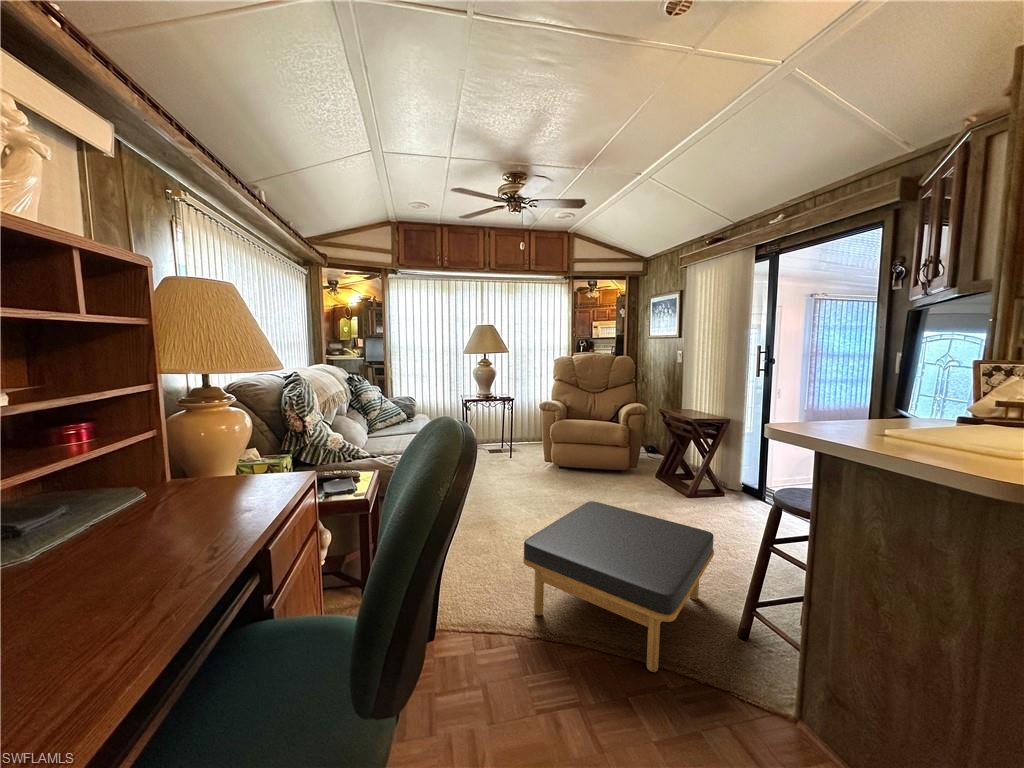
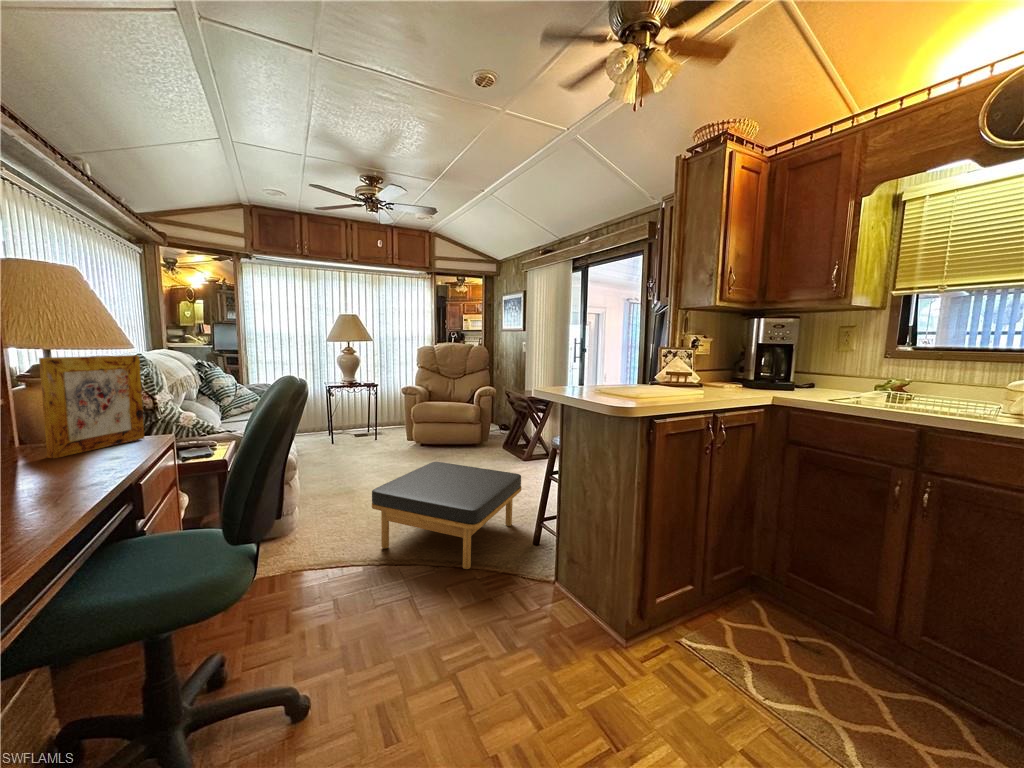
picture frame: none [164,382,280,513] -> present [39,355,144,458]

